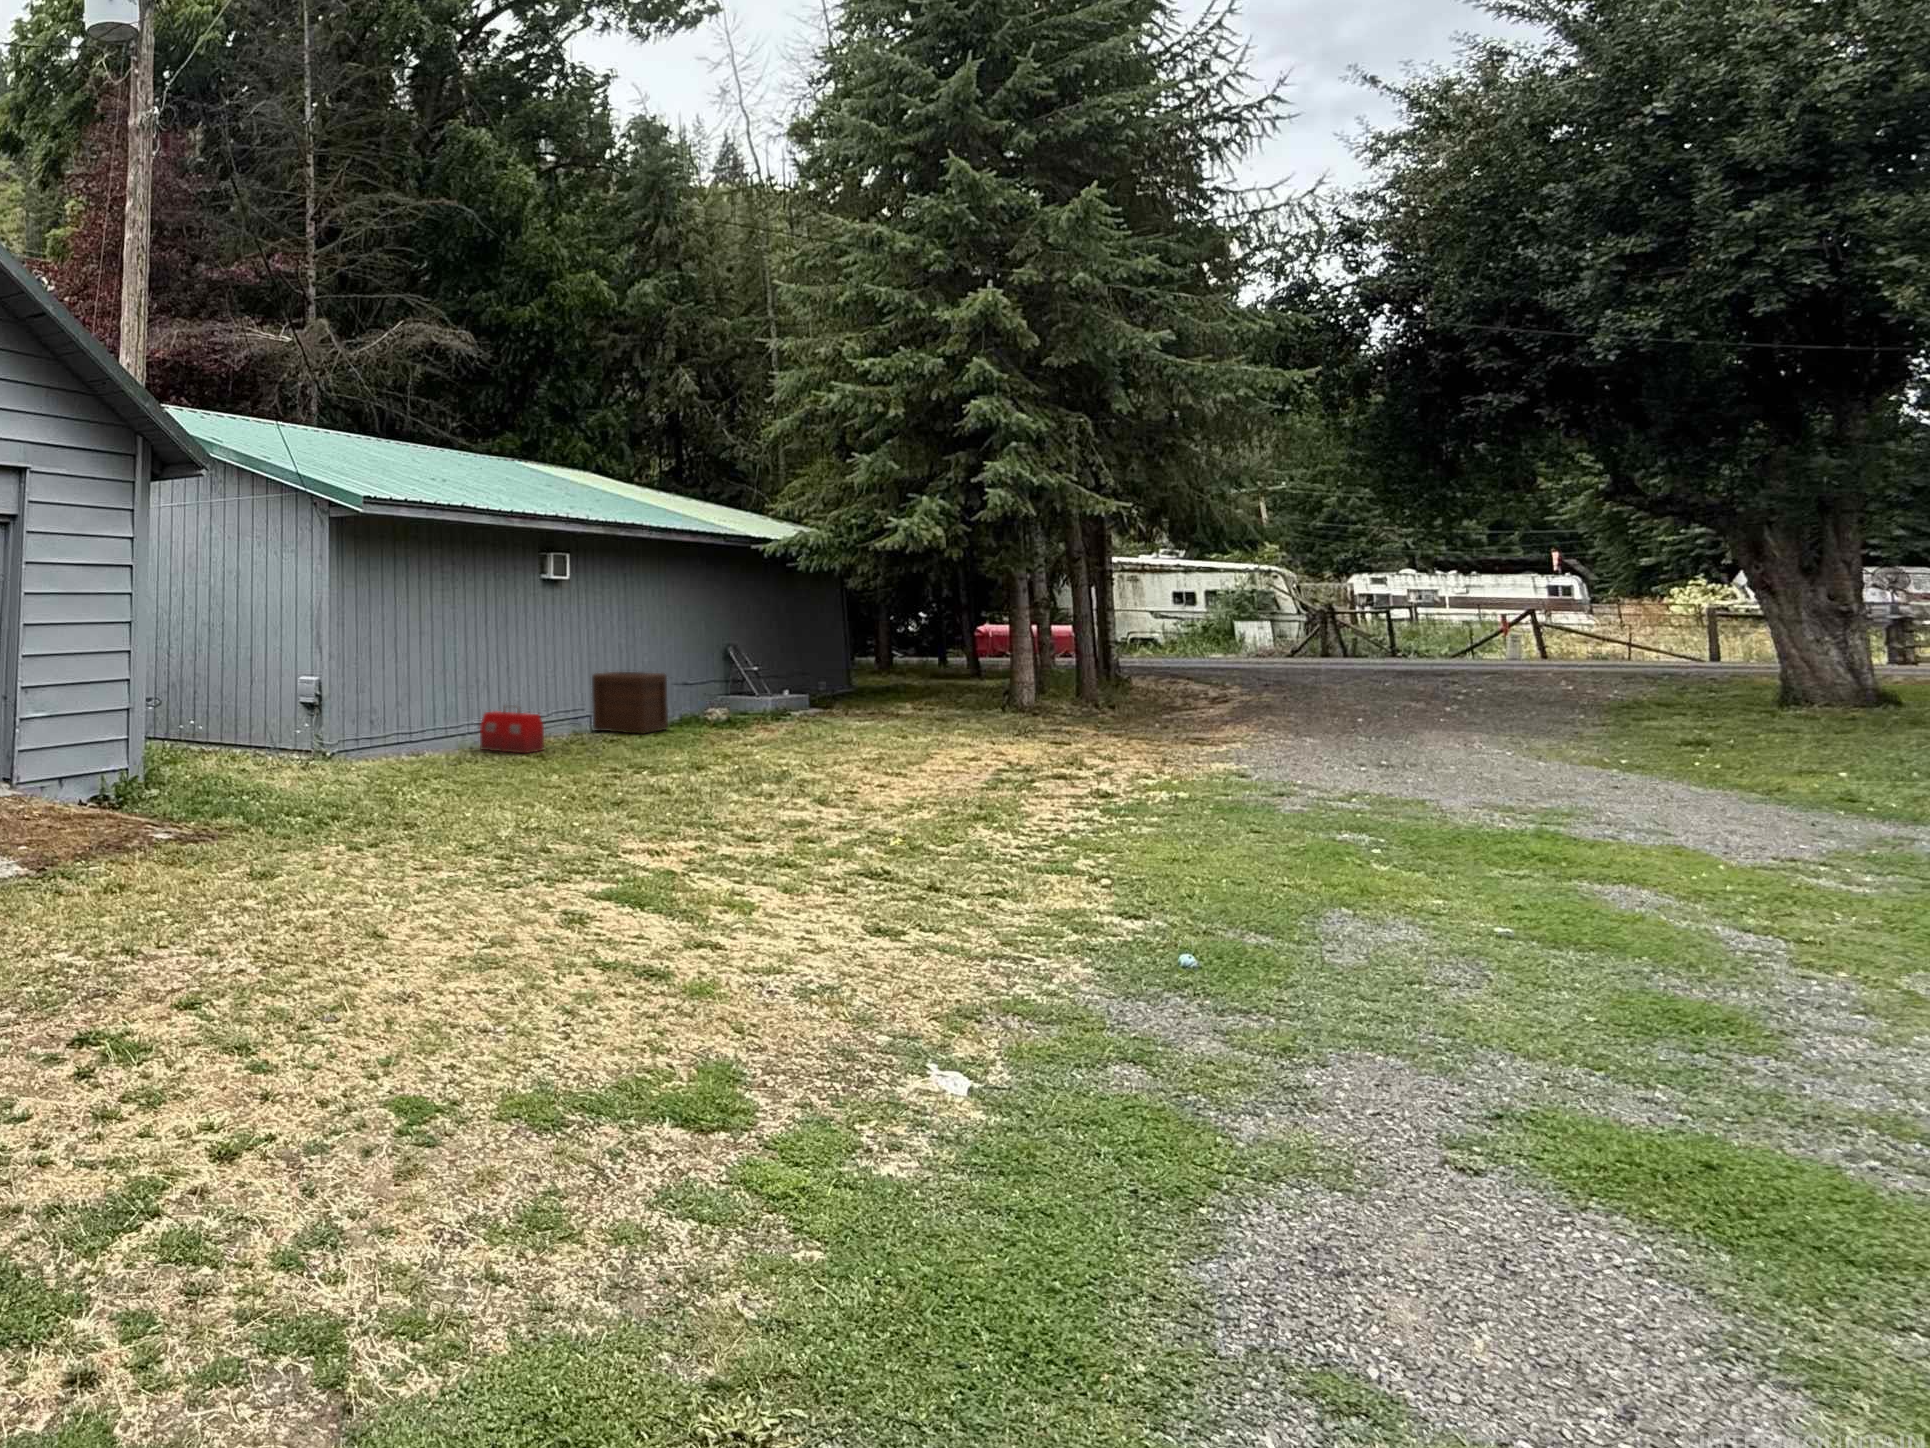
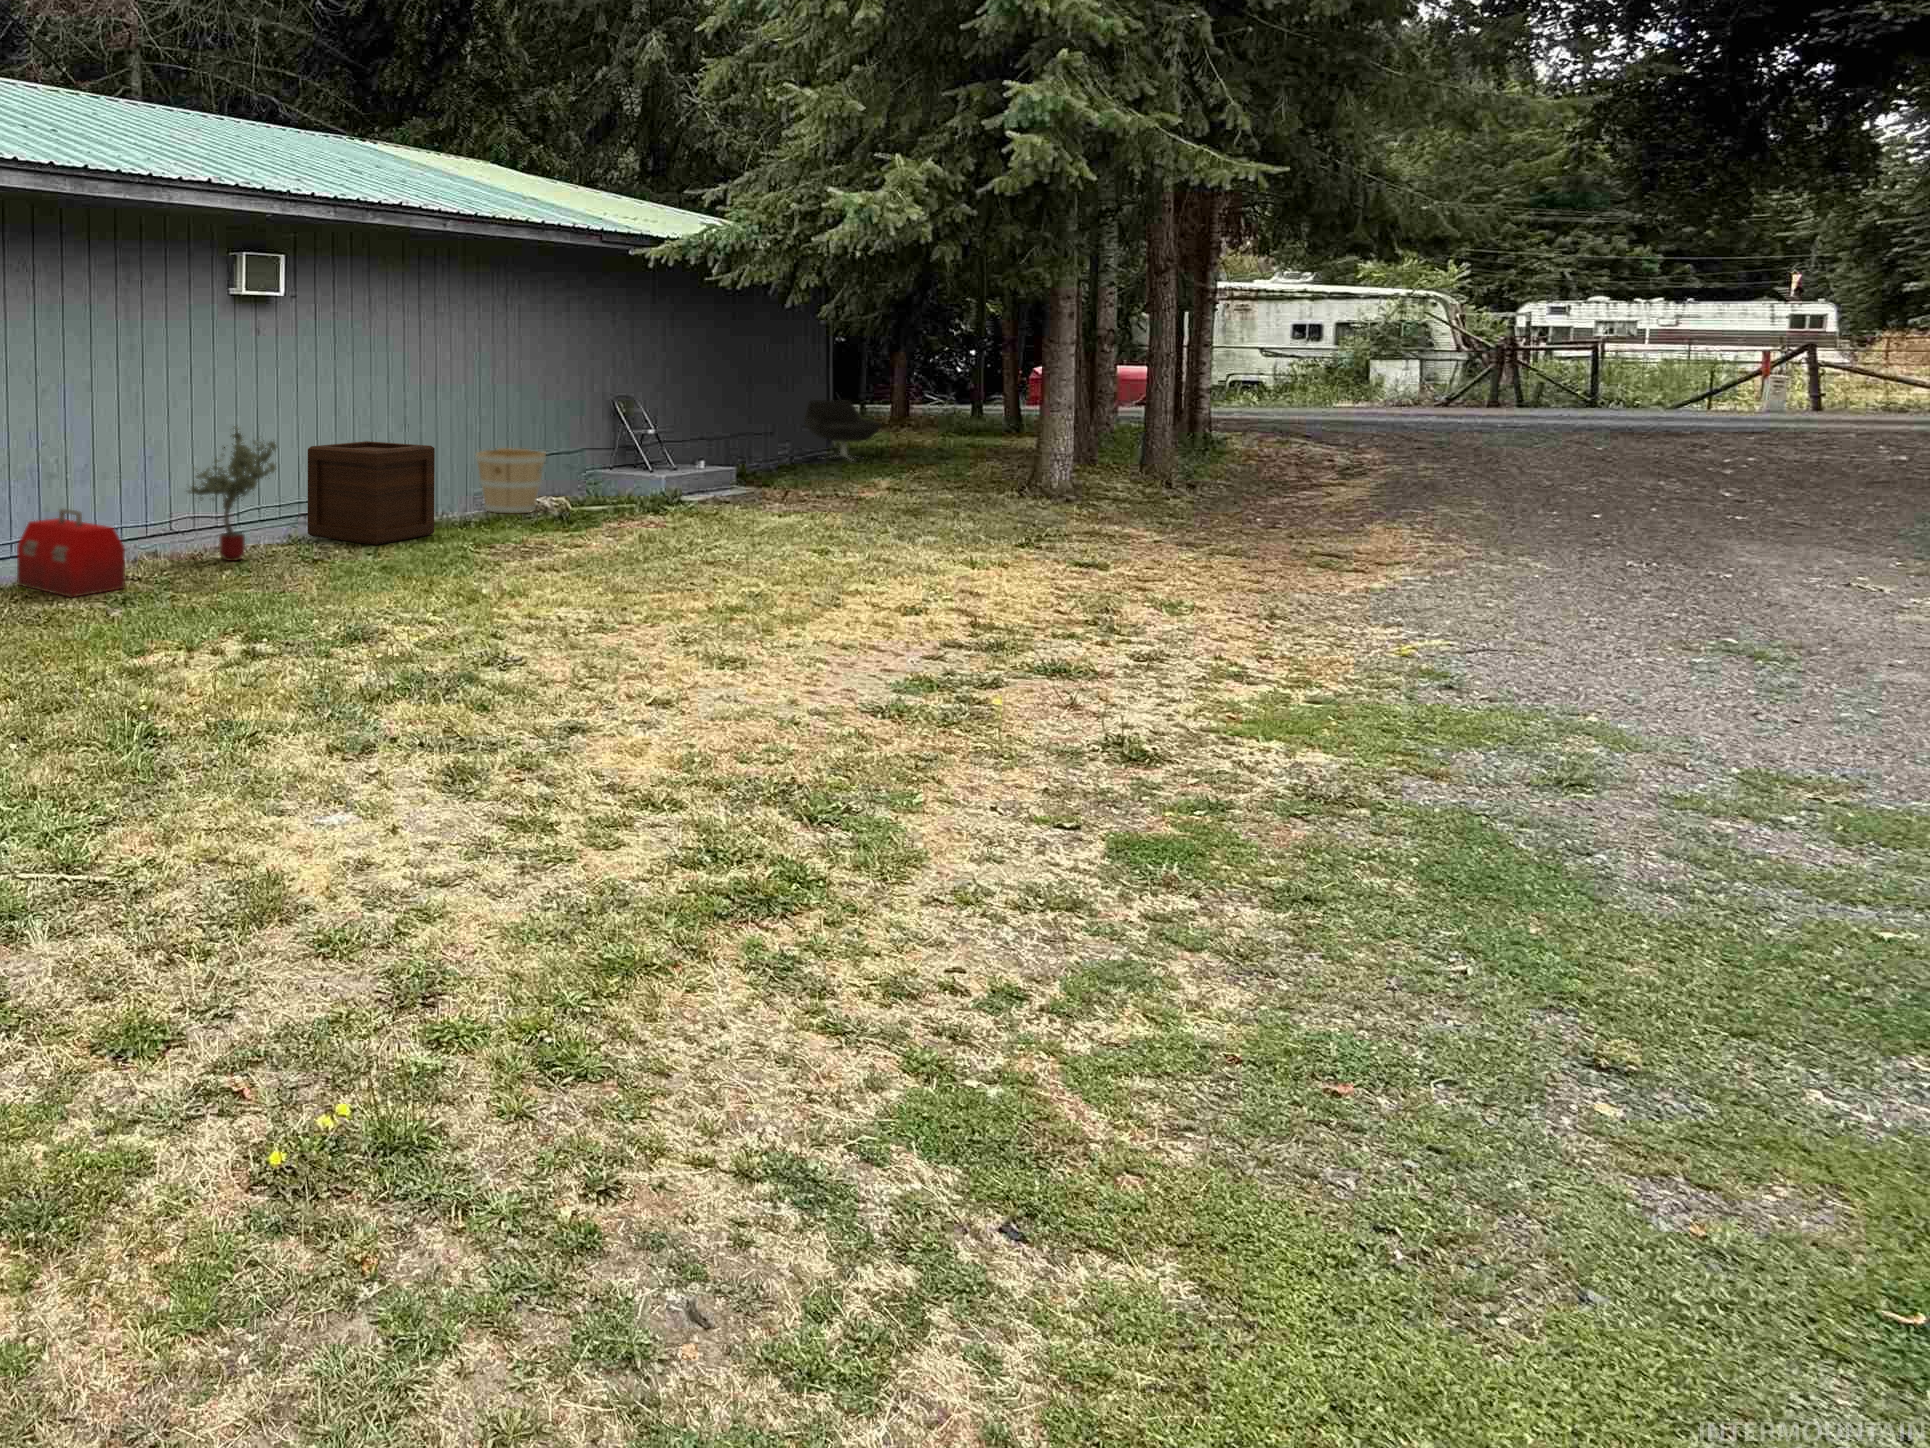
lounge chair: none [838,650,895,694] -> present [804,400,882,457]
potted tree: none [547,659,595,740] -> present [188,426,277,561]
wooden bucket: none [667,678,714,720] -> present [476,448,546,514]

